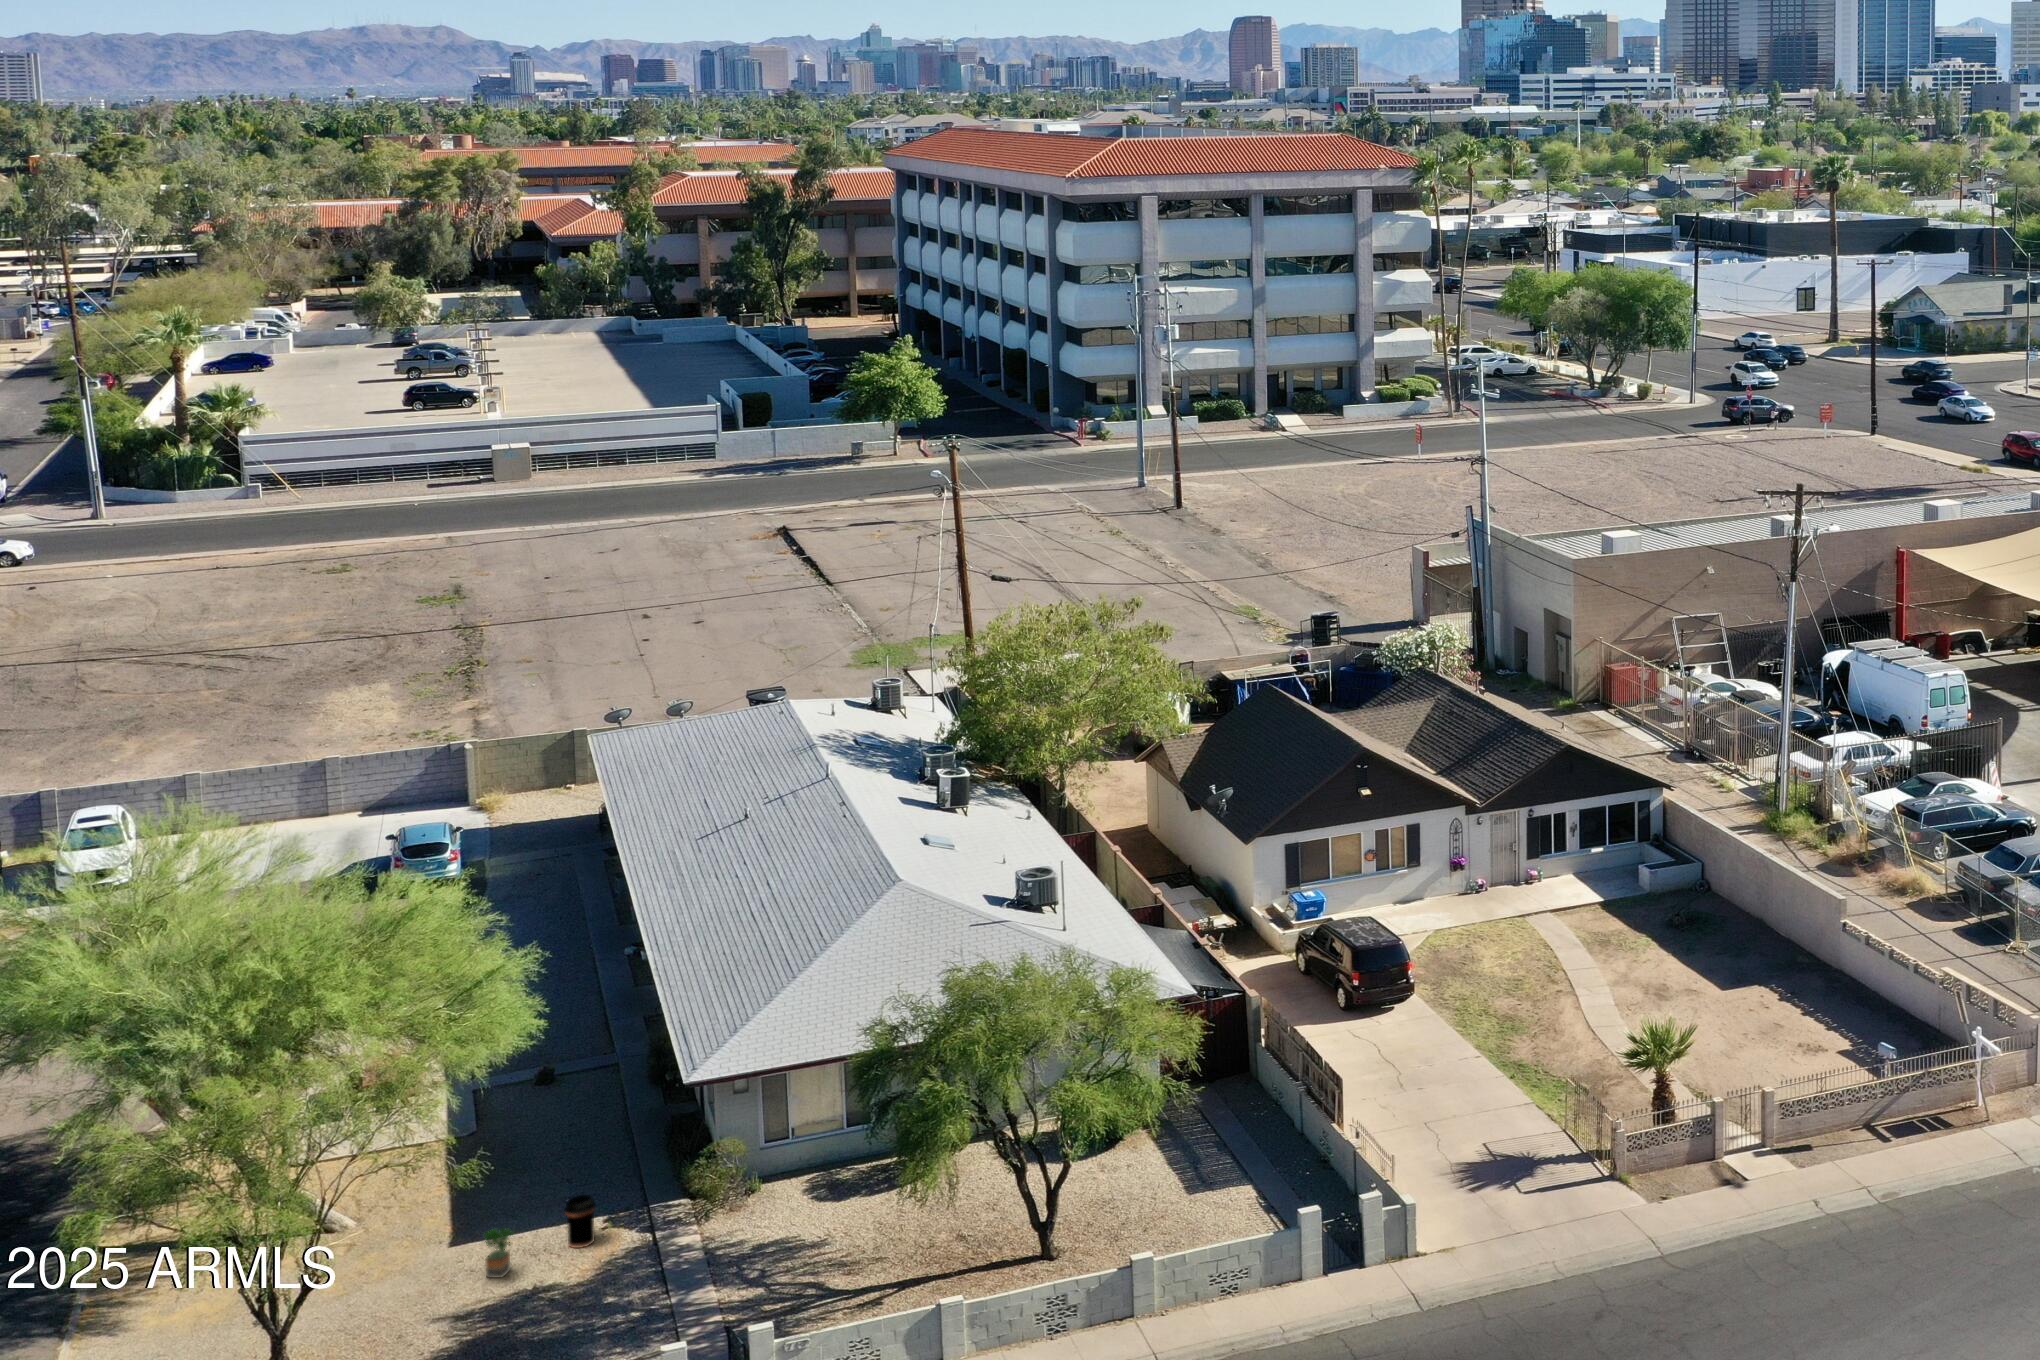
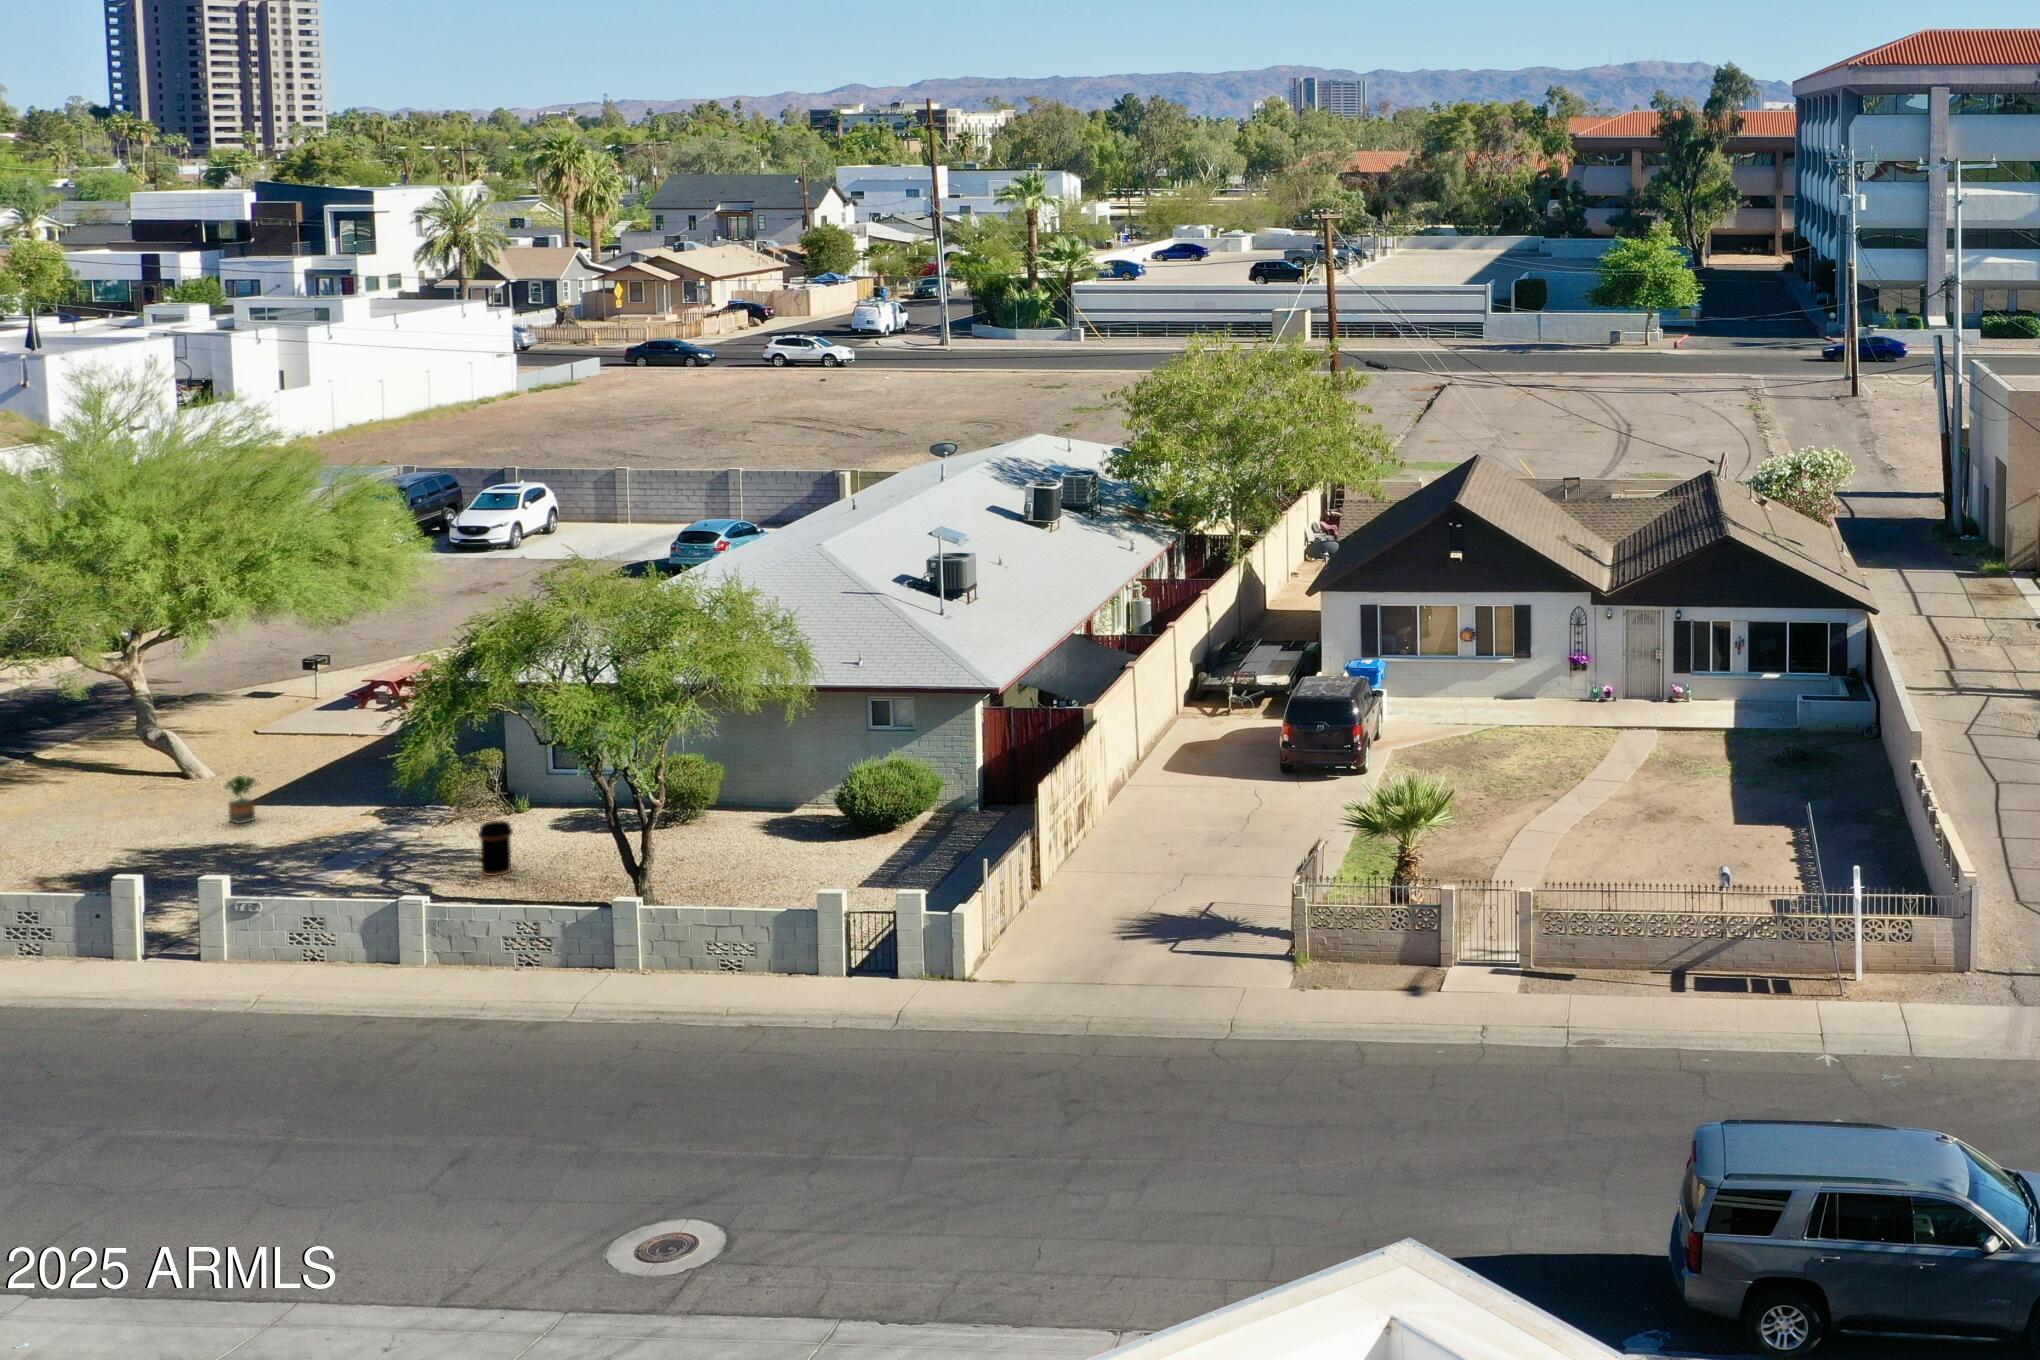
trash can: present [565,1195,596,1248] -> present [478,821,513,876]

